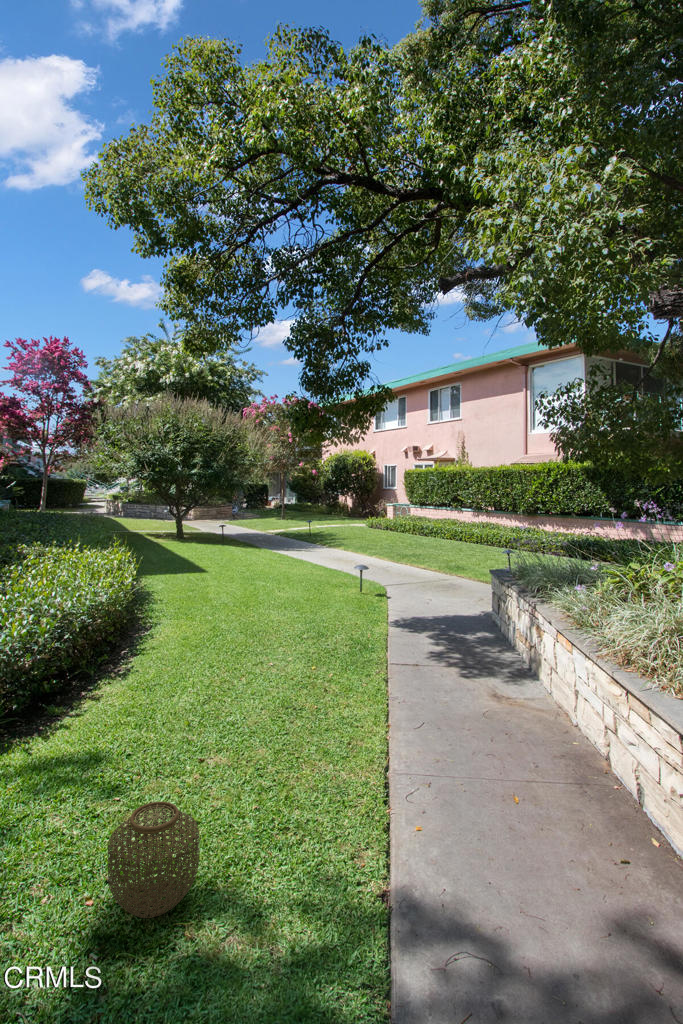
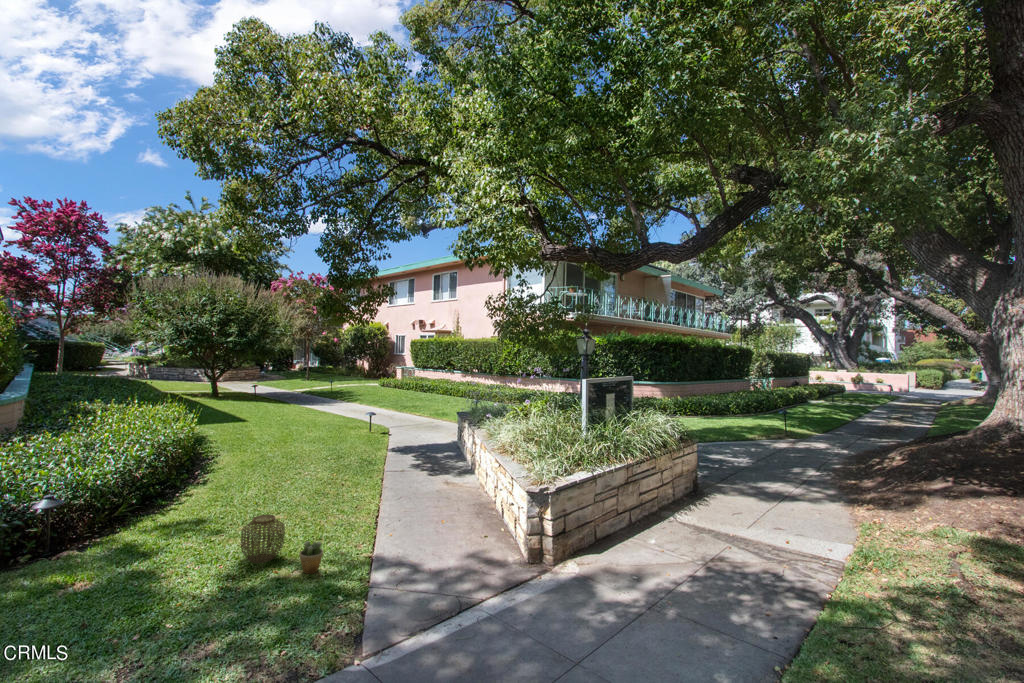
potted plant: none [220,900,276,987] -> present [300,541,323,574]

